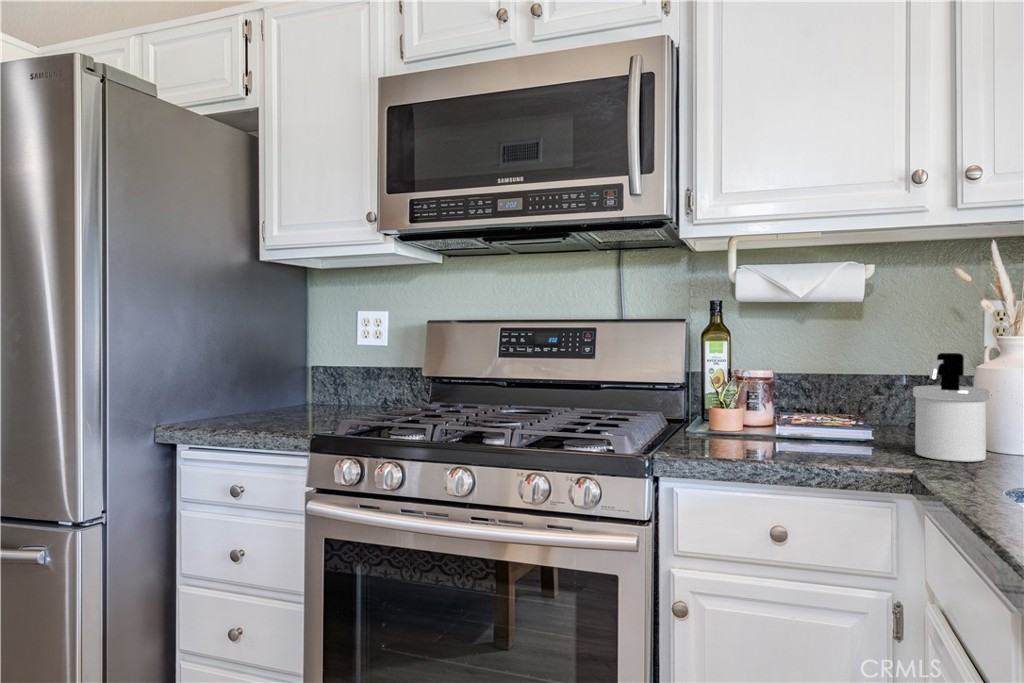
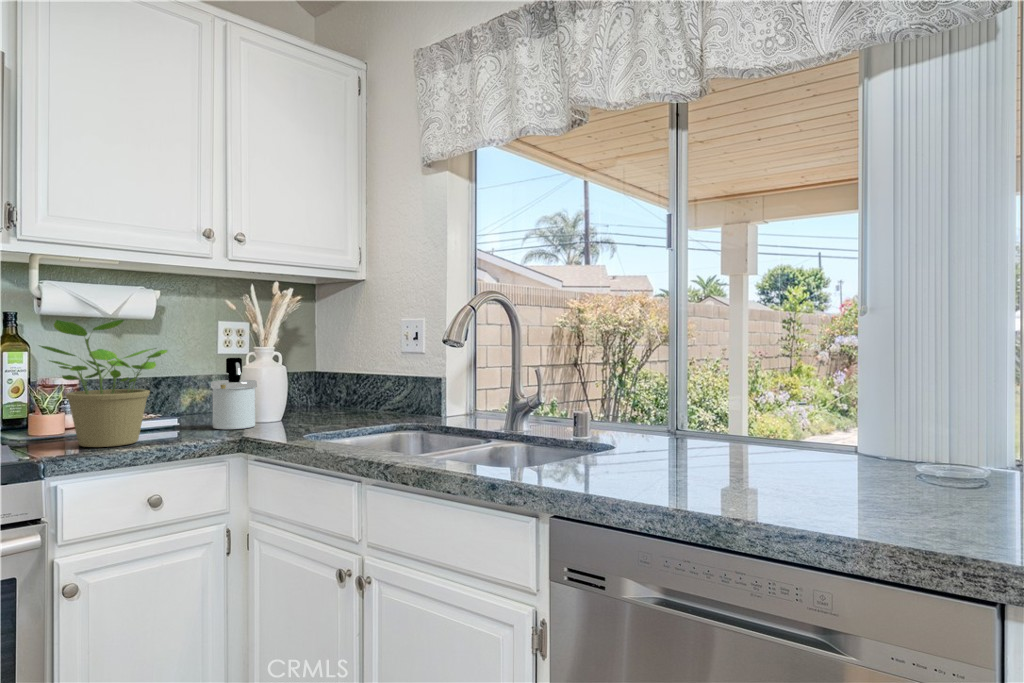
potted plant: none [679,302,817,454] -> present [39,320,167,447]

